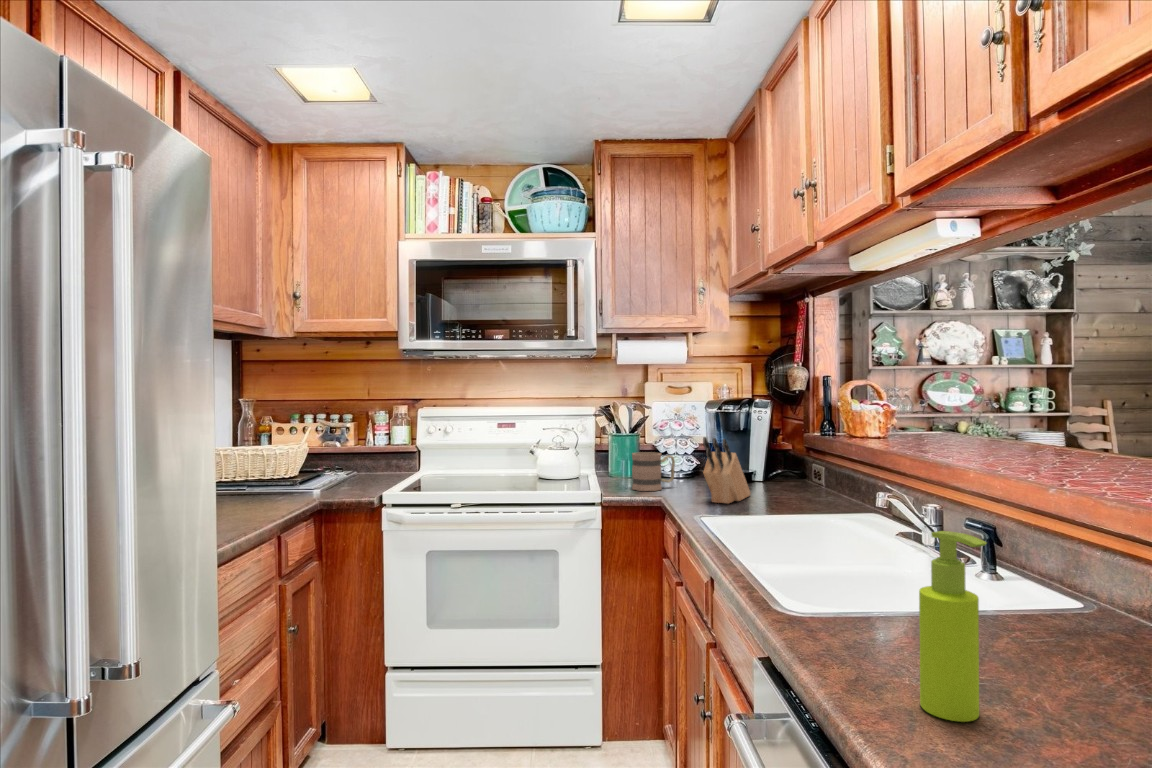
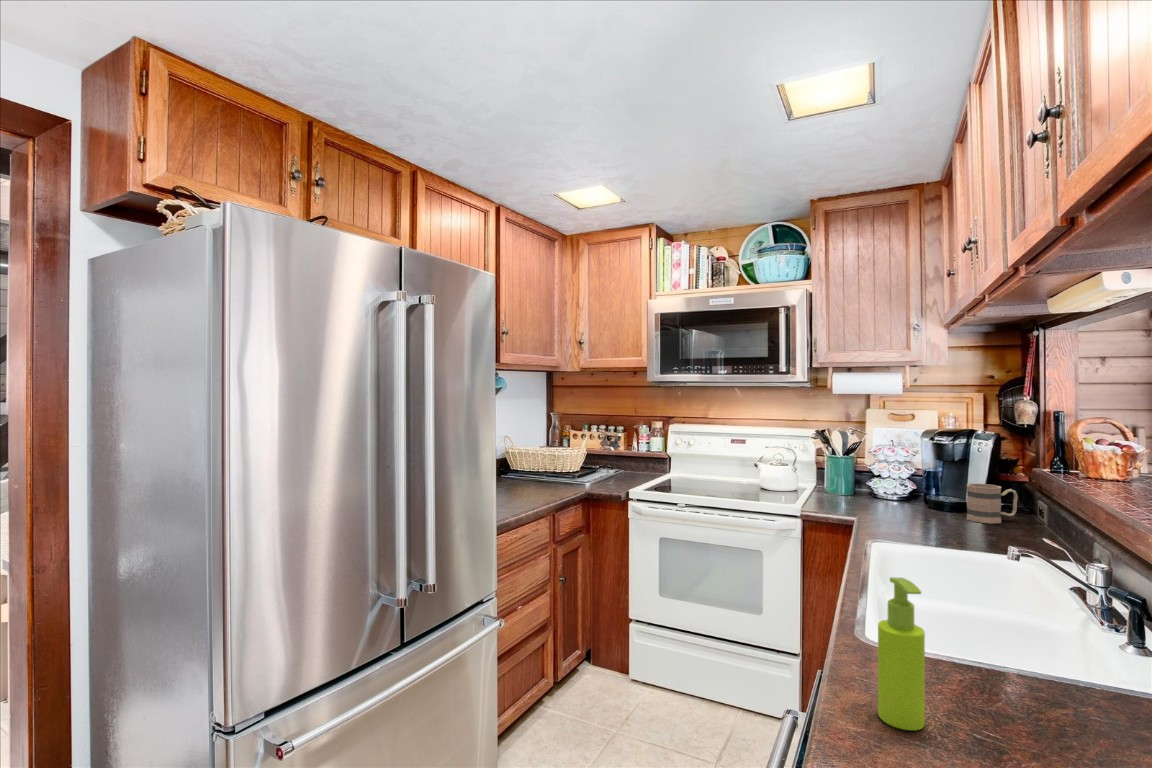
knife block: present [703,437,751,504] -> none [886,467,947,530]
mug: present [632,452,675,491] -> present [967,484,1018,524]

